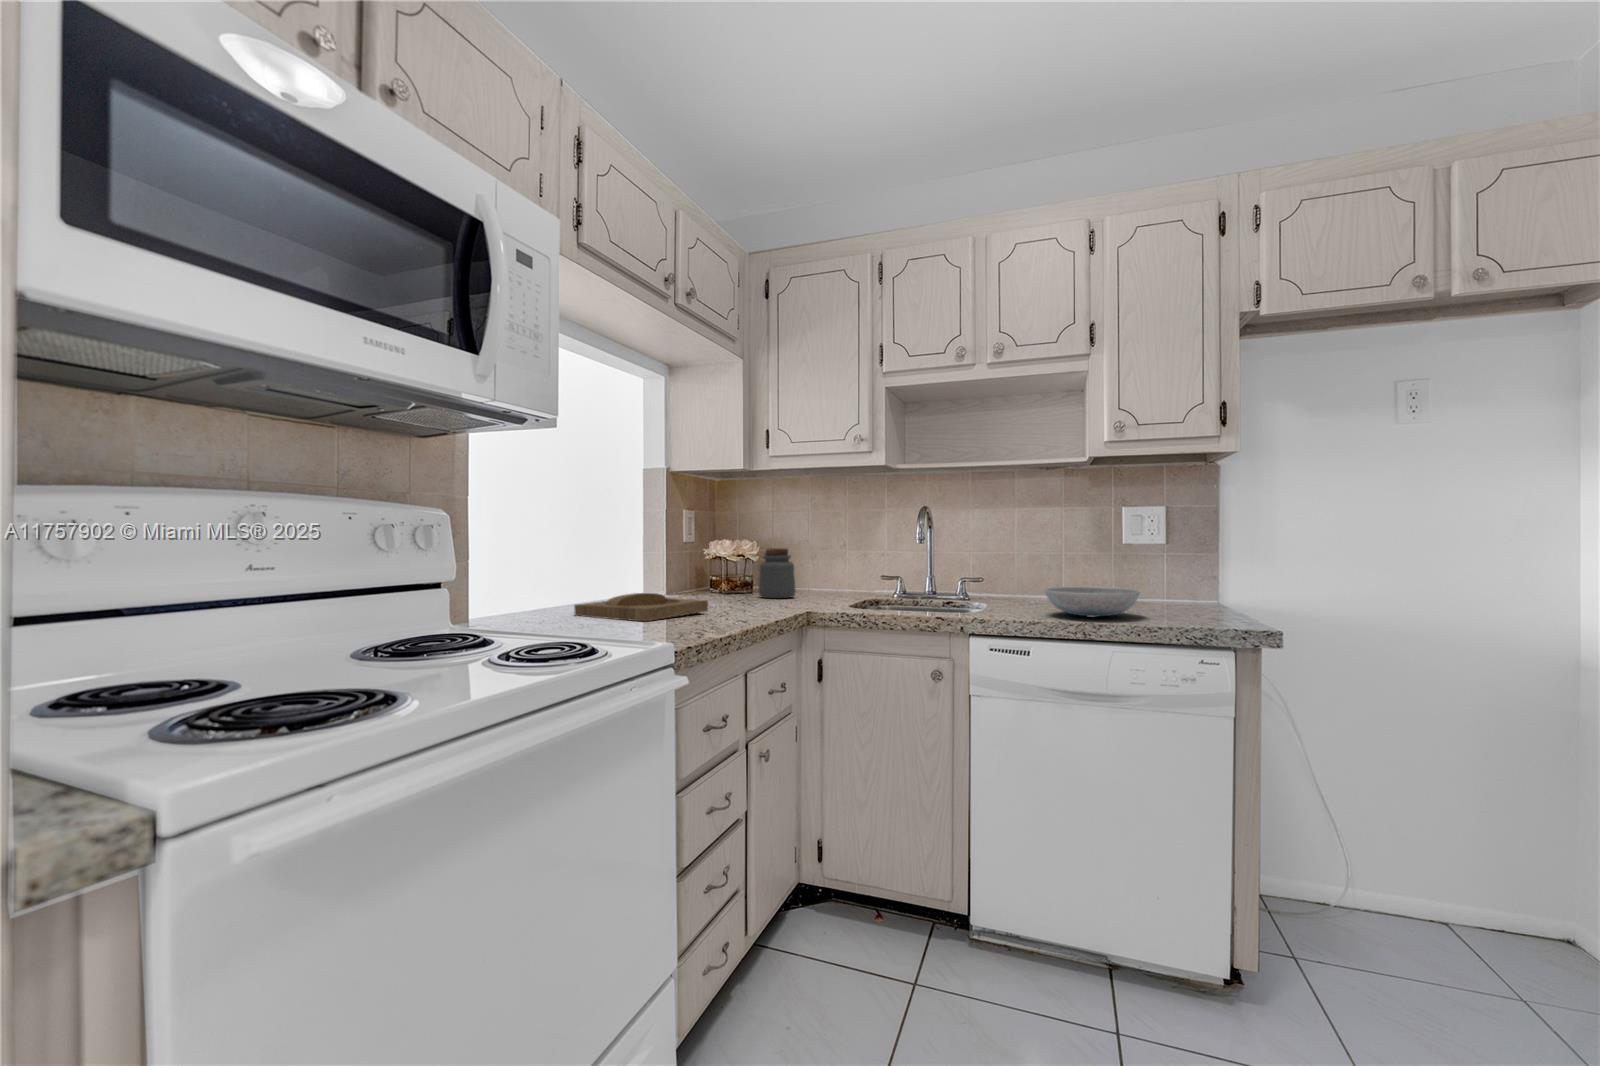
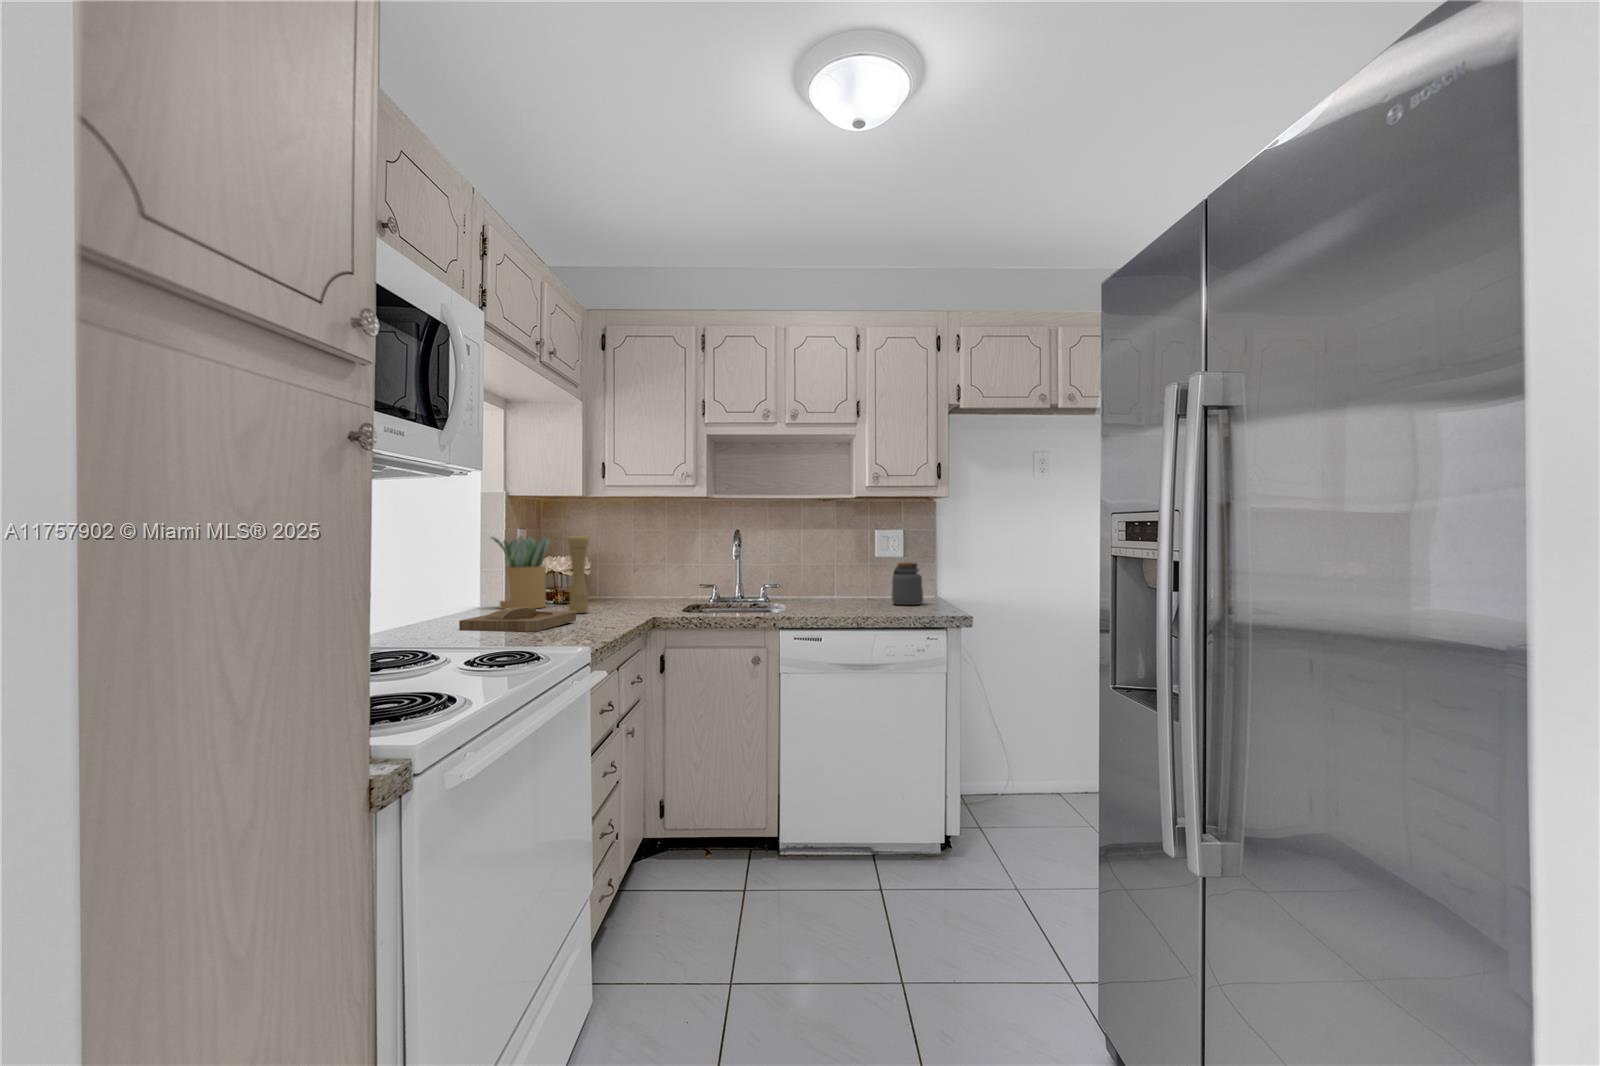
pepper mill: none [718,511,741,603] -> present [568,535,588,613]
potted plant: none [651,514,714,597] -> present [491,535,550,609]
jar: present [759,548,795,598] -> present [892,562,923,605]
dish: present [1045,586,1140,617] -> none [828,590,891,611]

